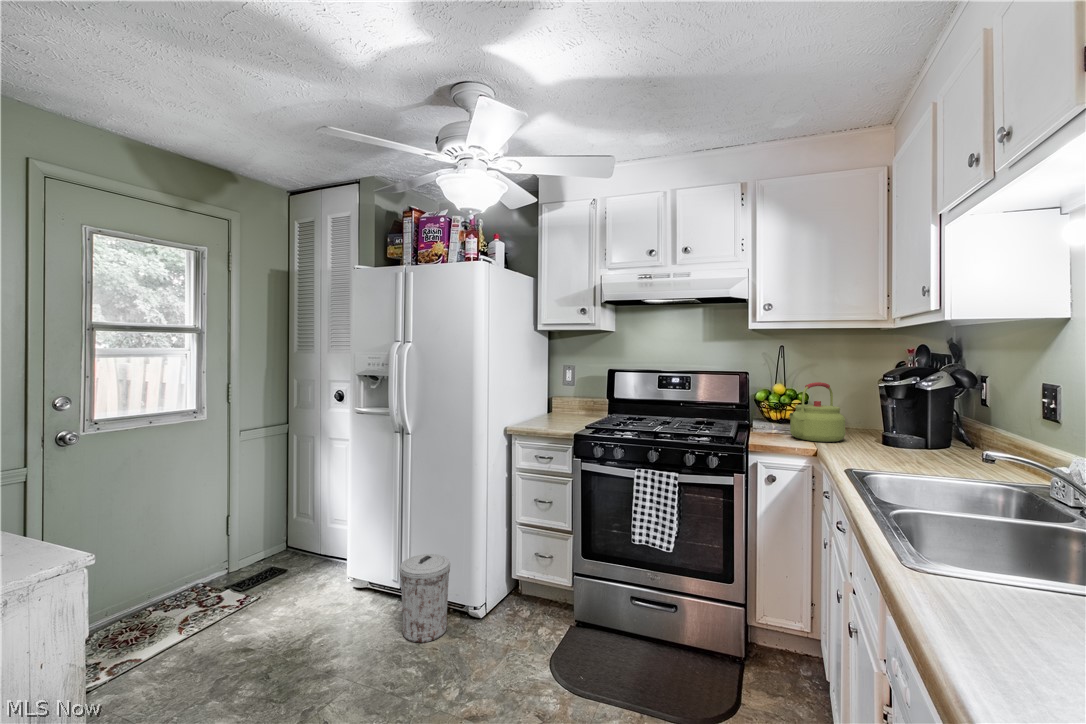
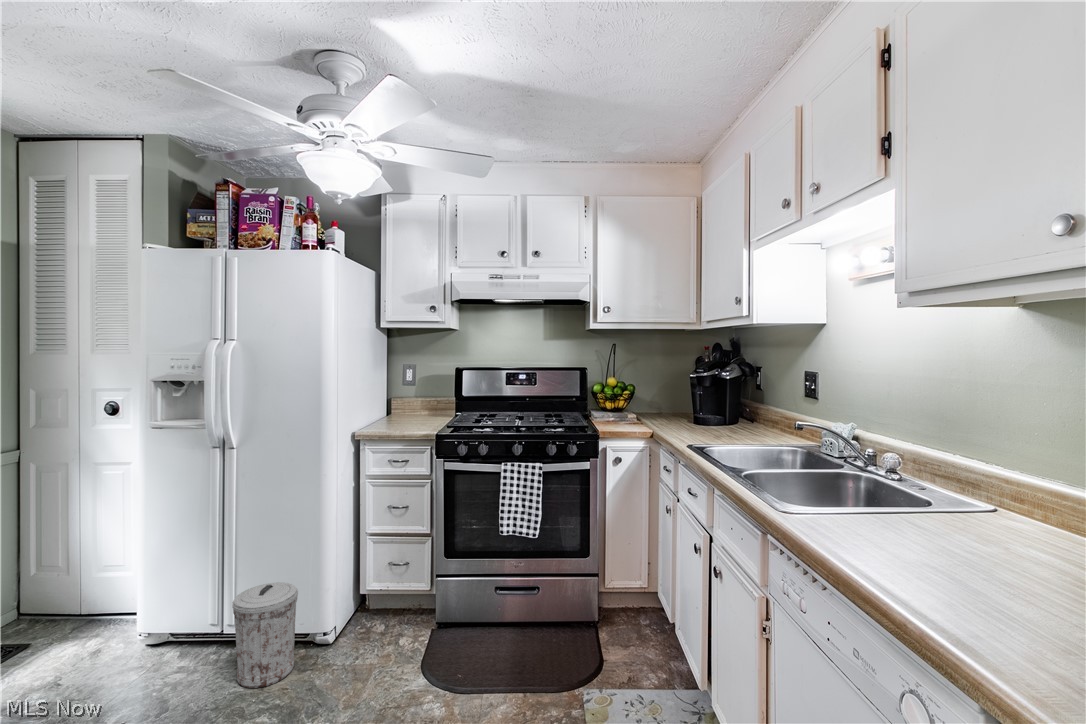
kettle: present [789,382,845,442] -> none [628,375,670,425]

